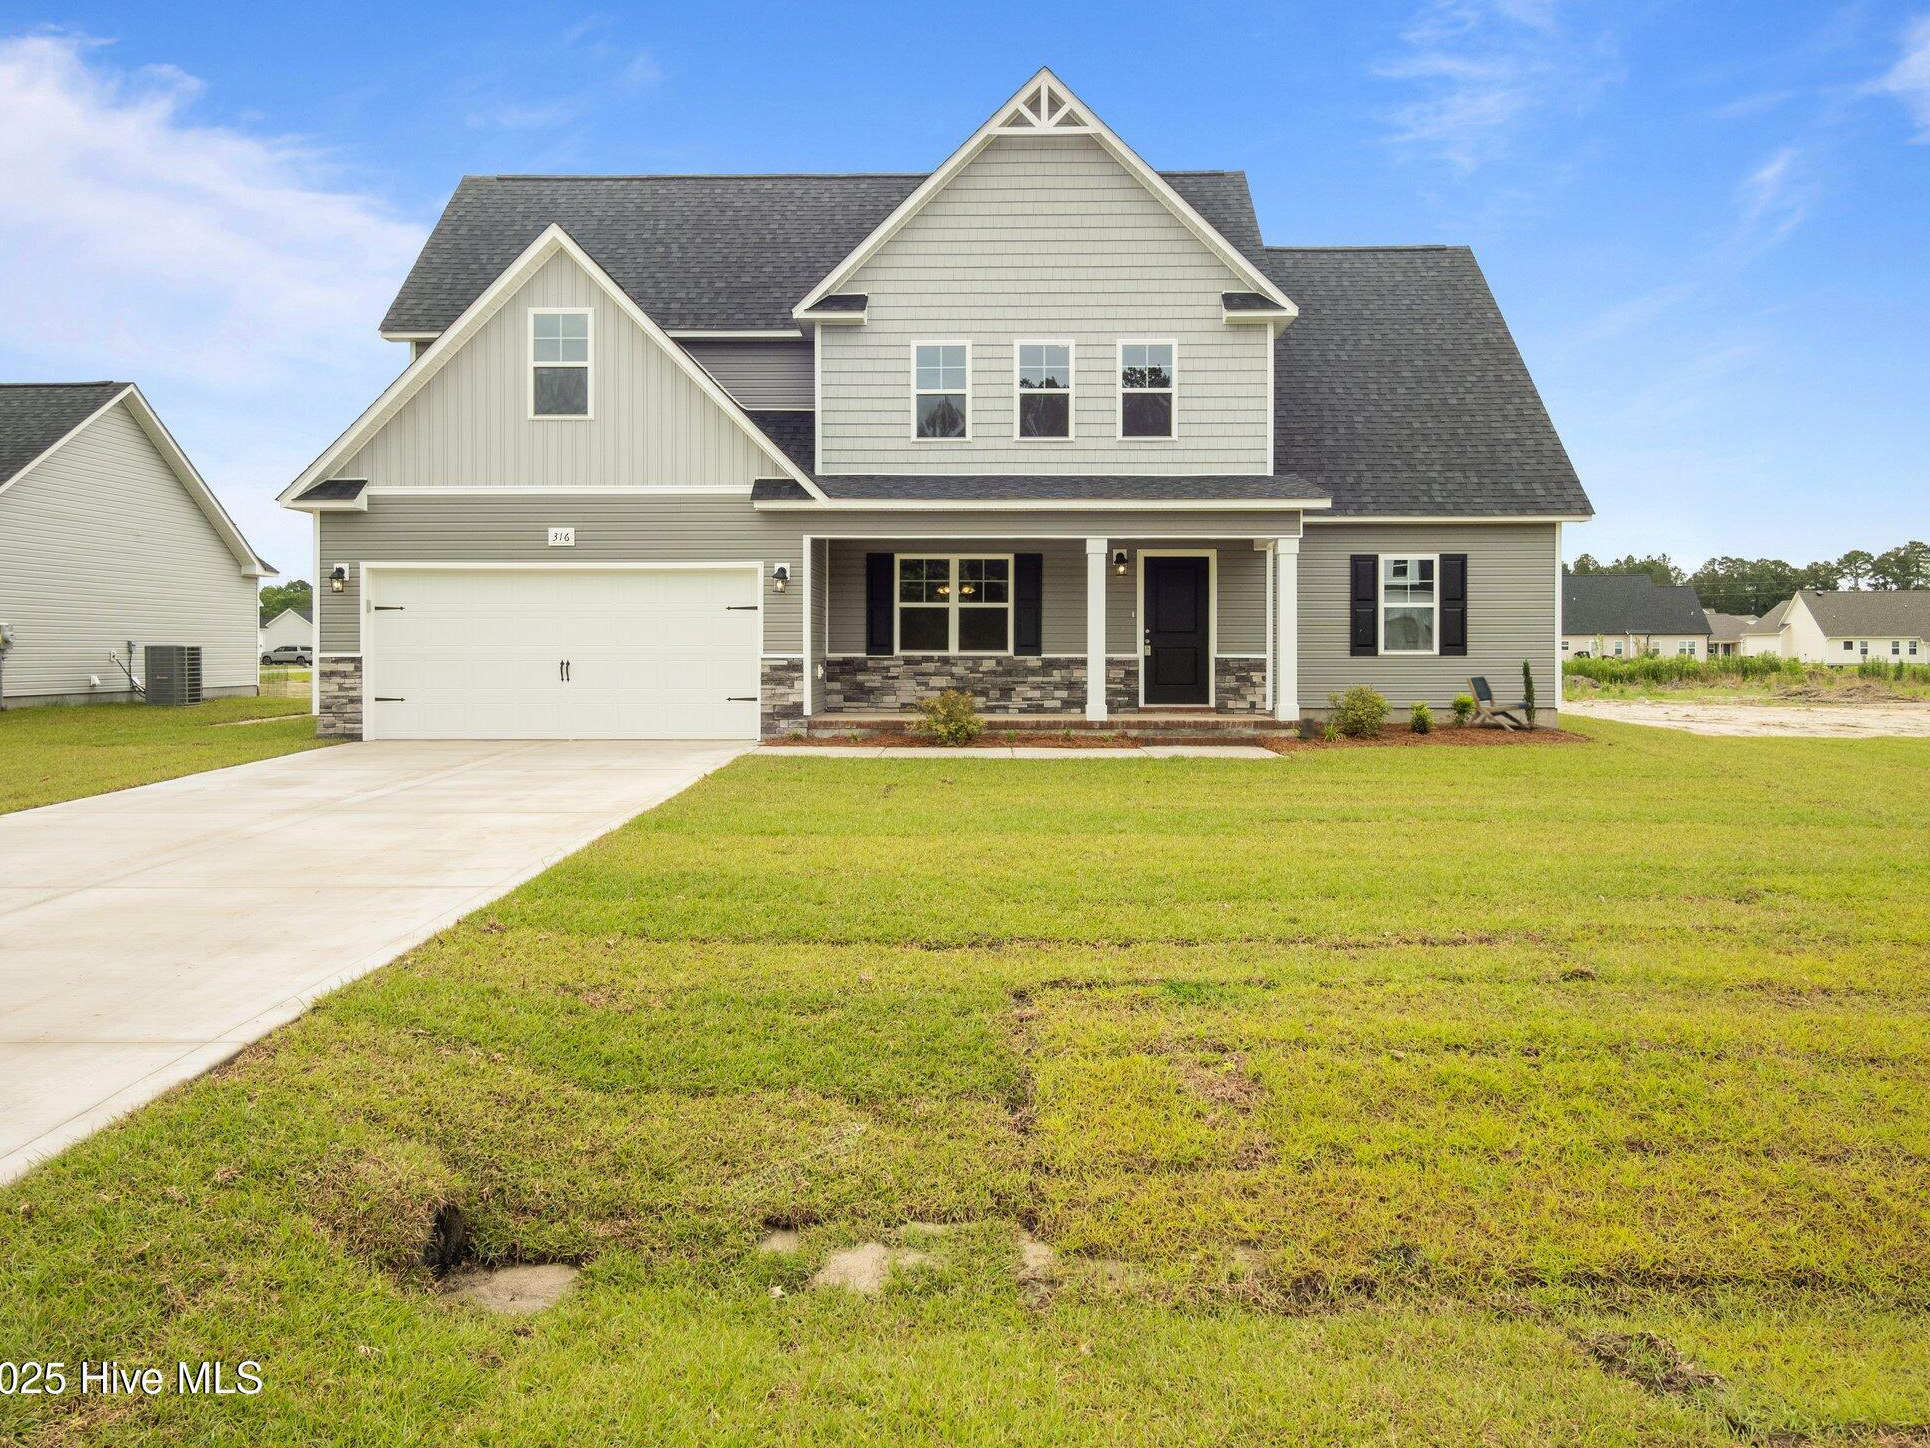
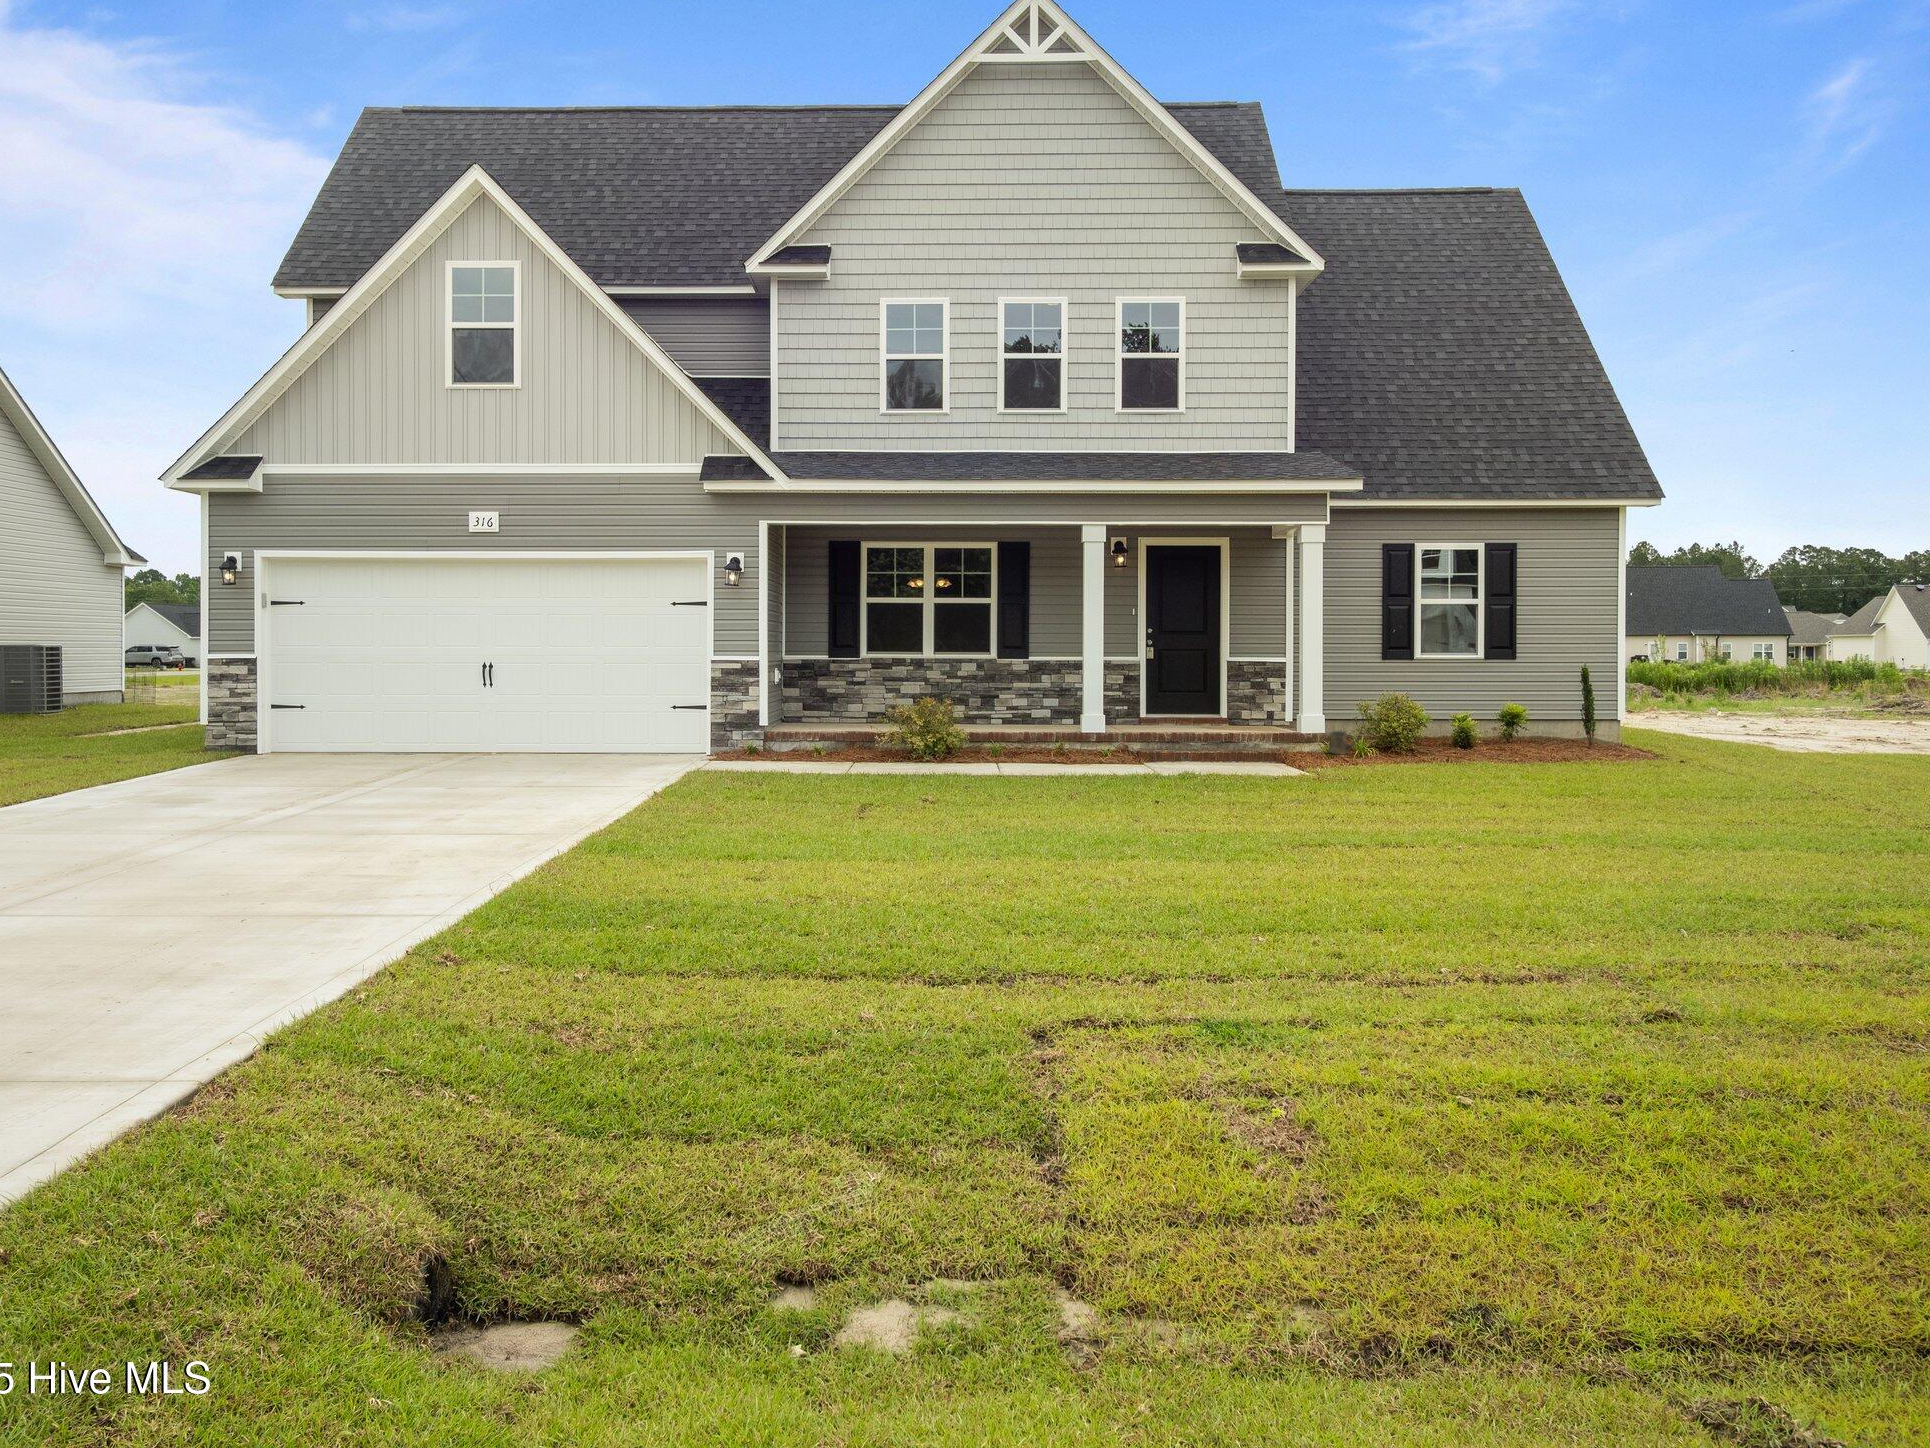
lounge chair: present [1465,676,1531,731] -> none [1518,683,1596,747]

